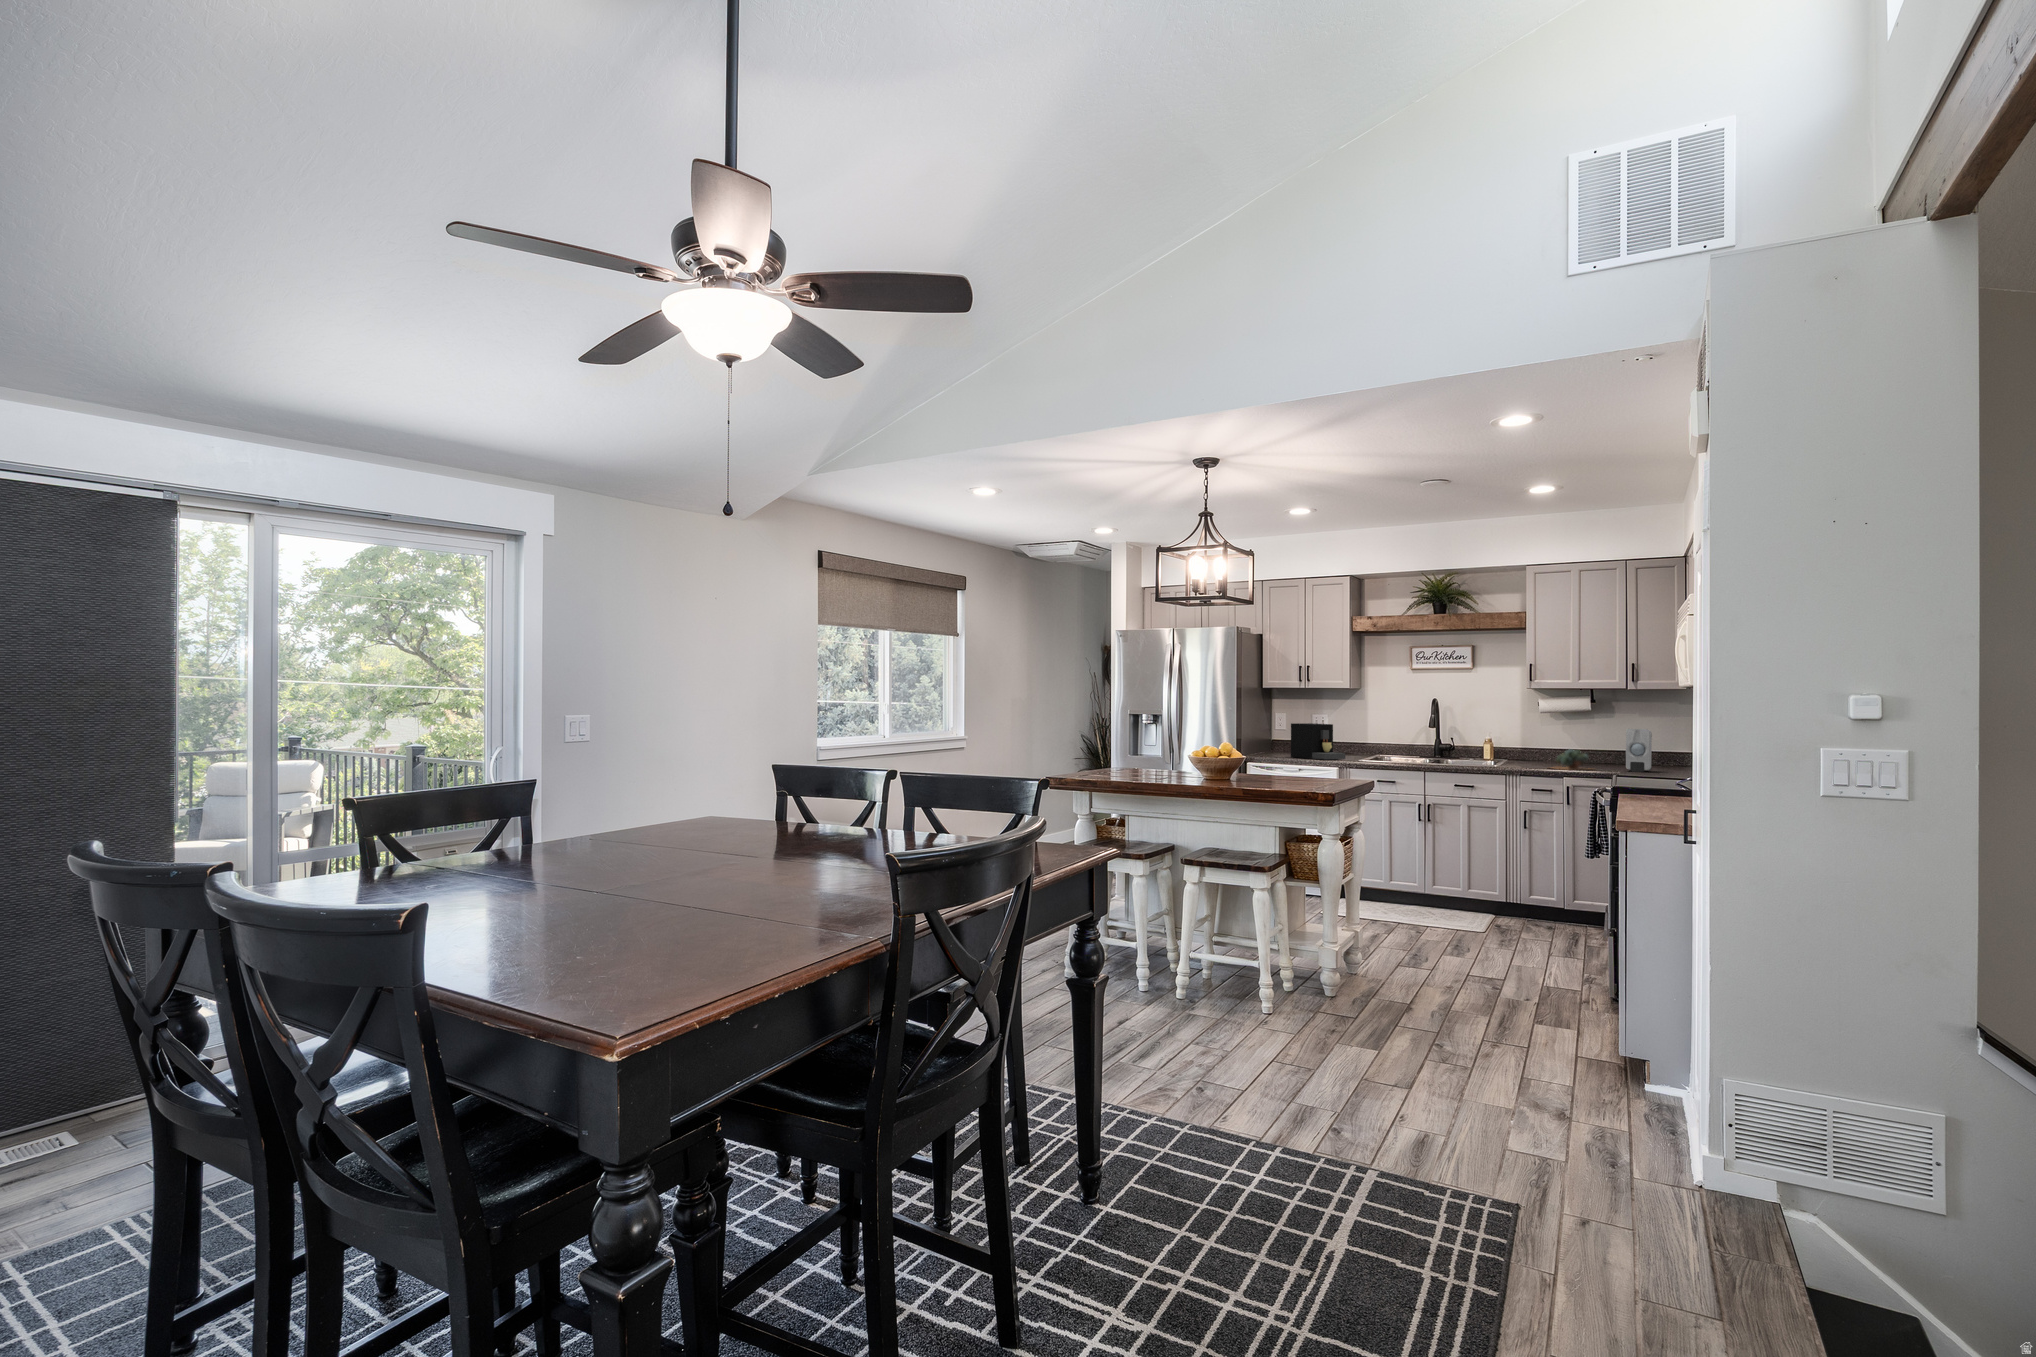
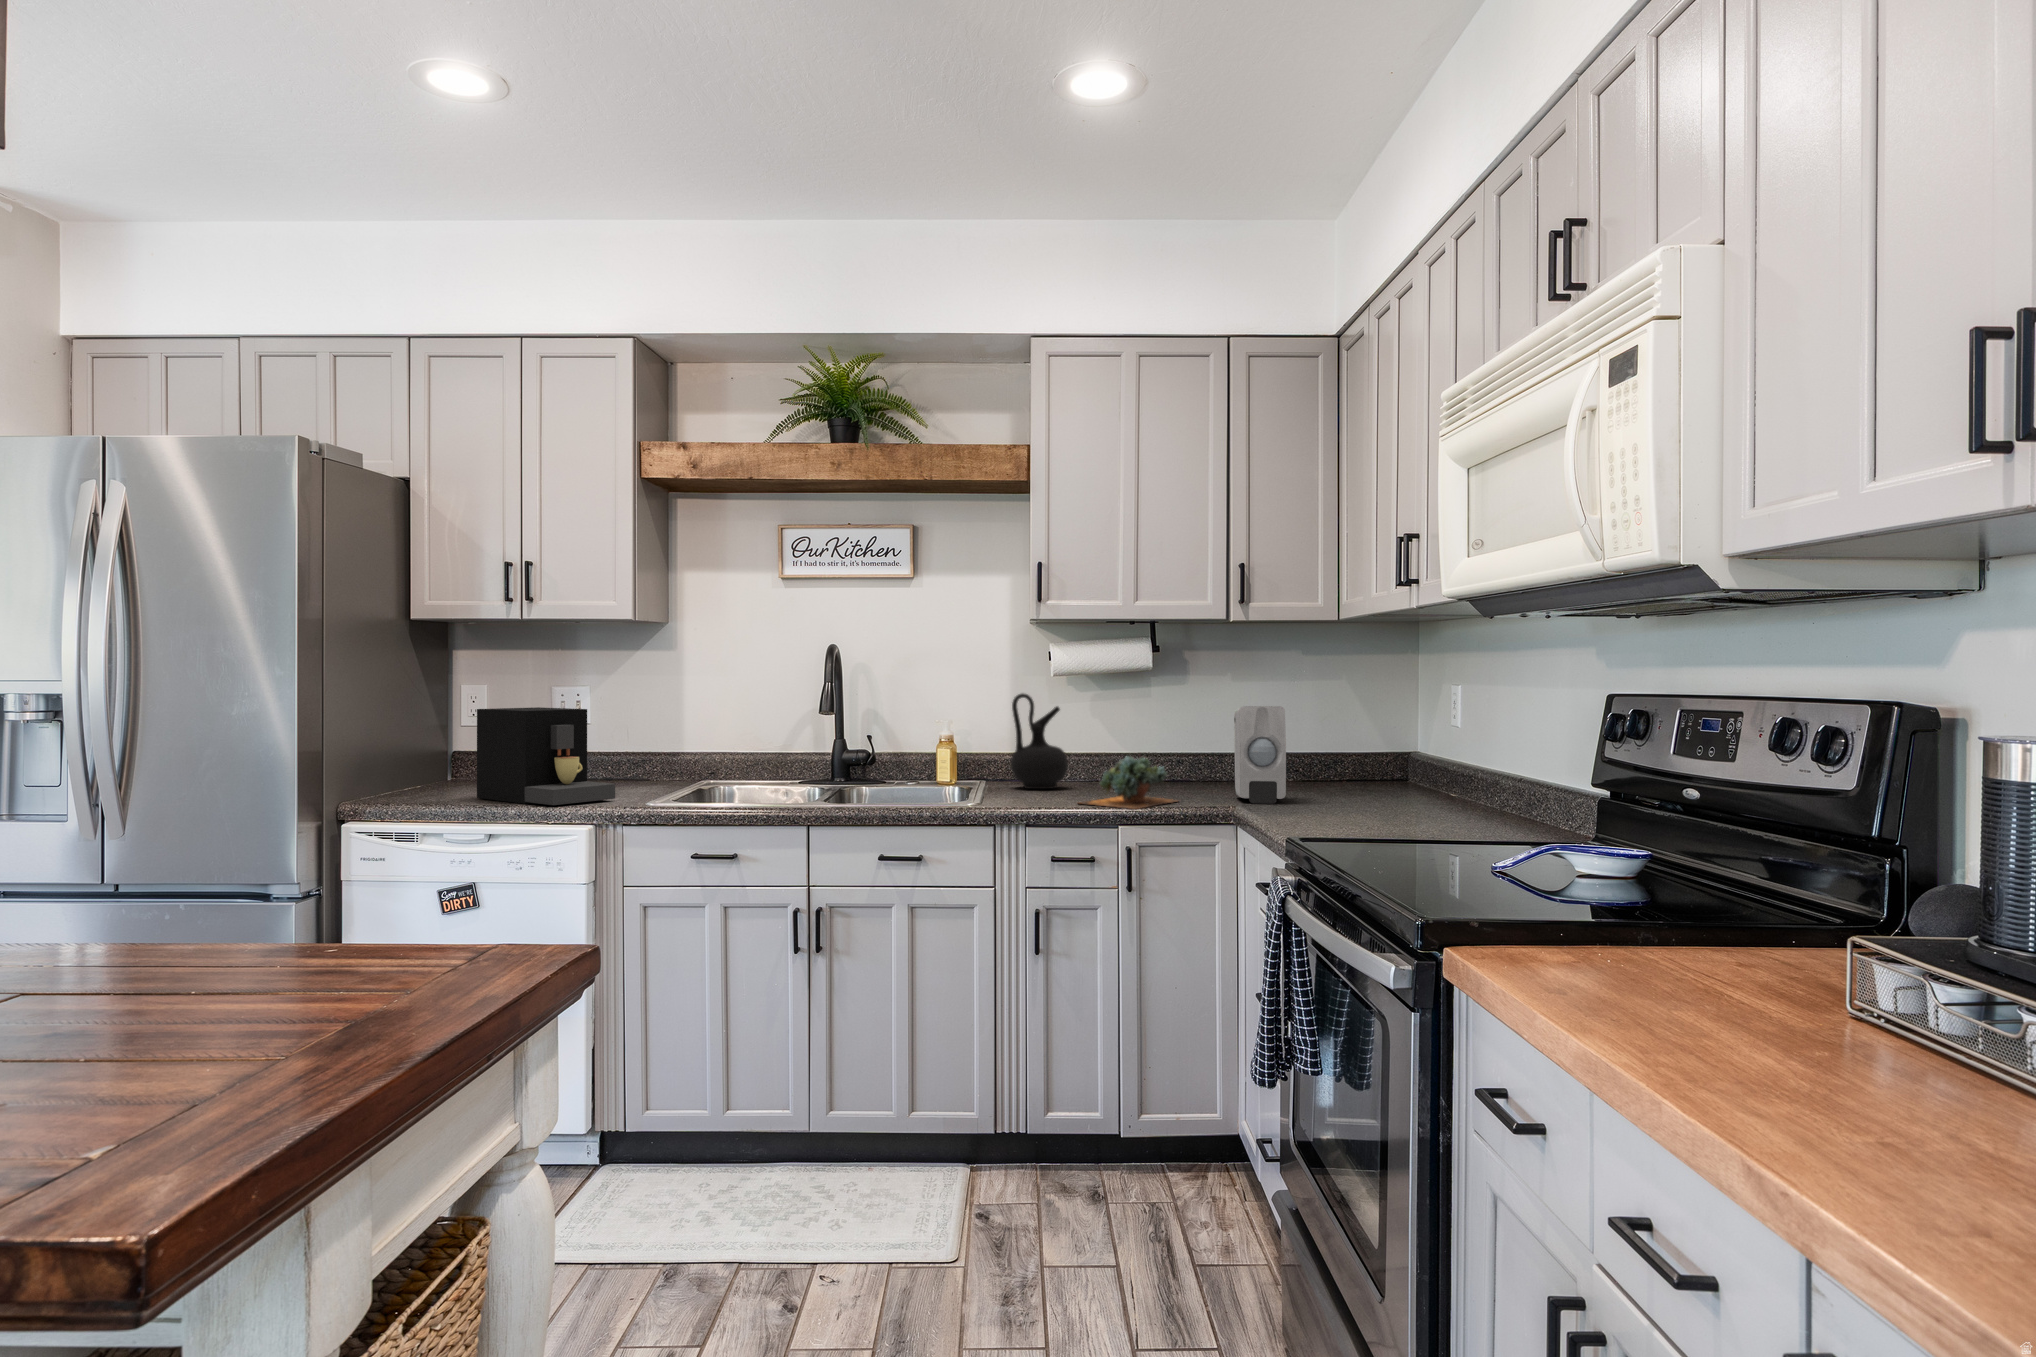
ceramic jug: none [1521,722,1550,765] -> present [1011,693,1068,789]

